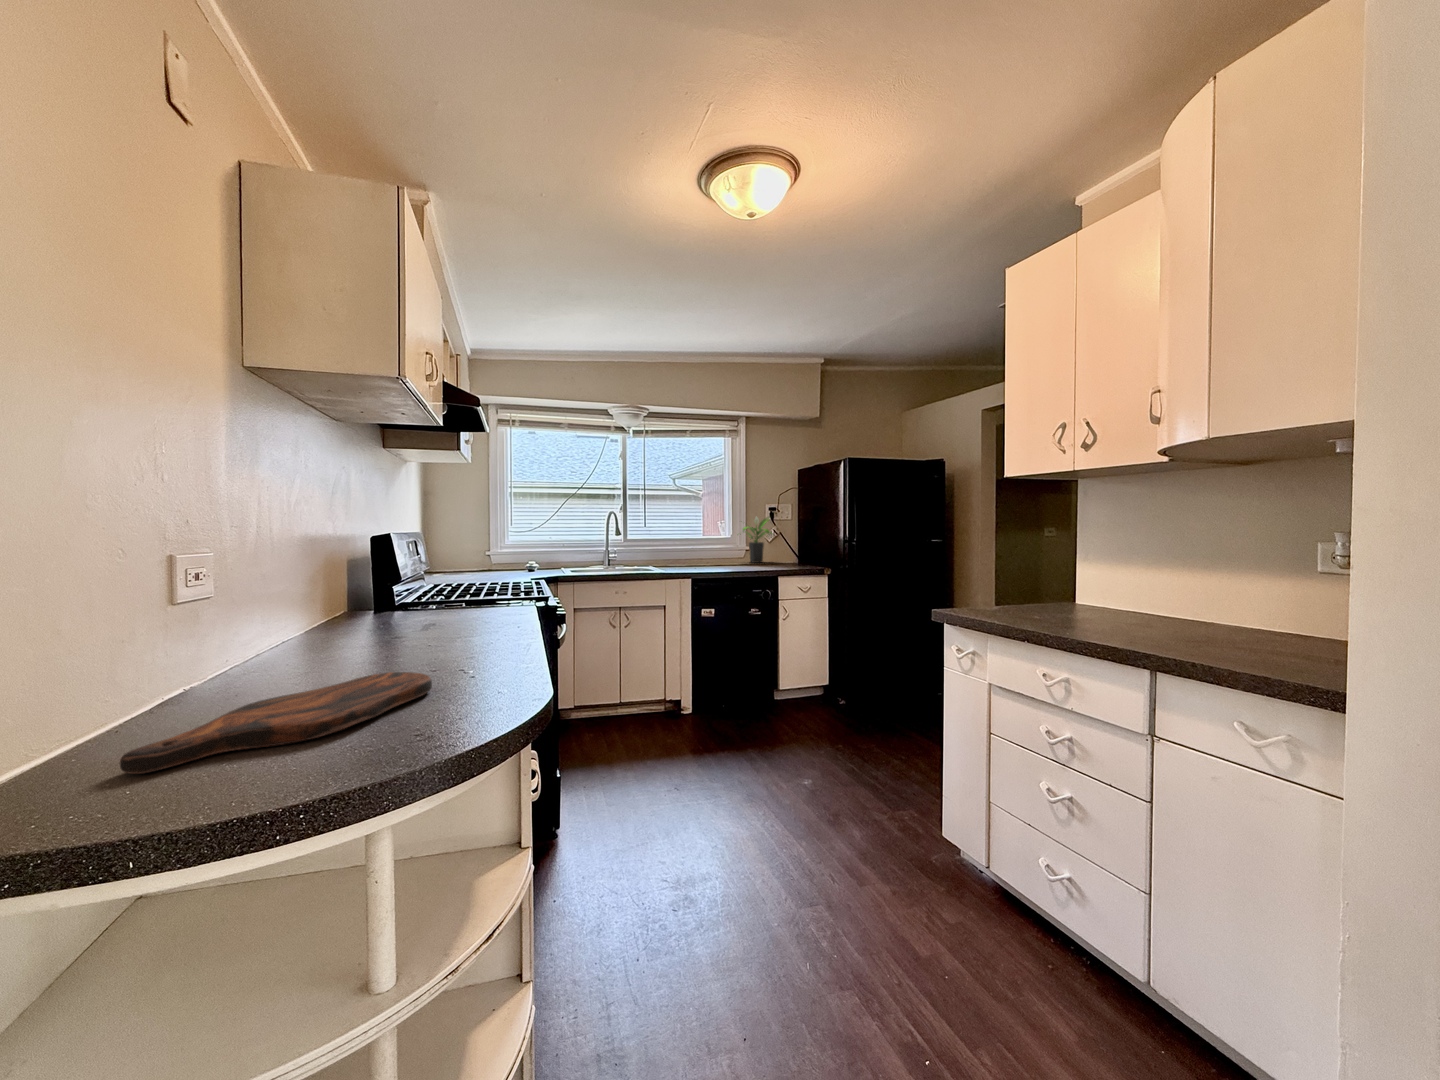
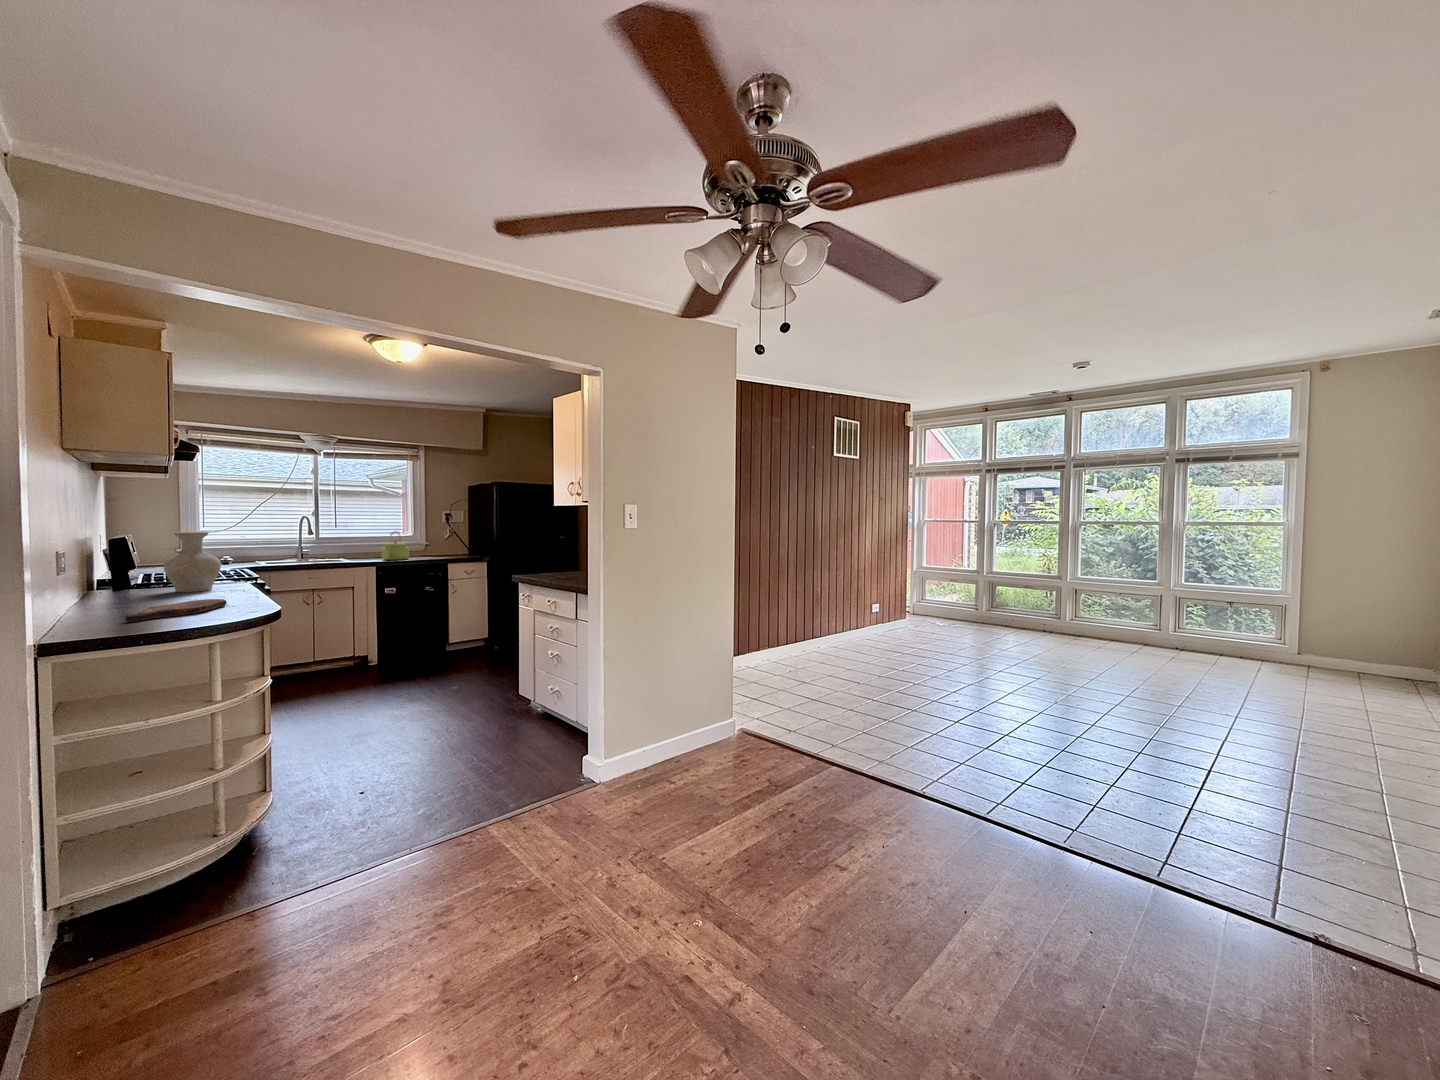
potted plant: present [743,517,772,563] -> none [418,520,448,554]
vase: none [405,523,484,626] -> present [164,532,221,592]
kettle: none [699,531,732,571] -> present [382,531,409,560]

